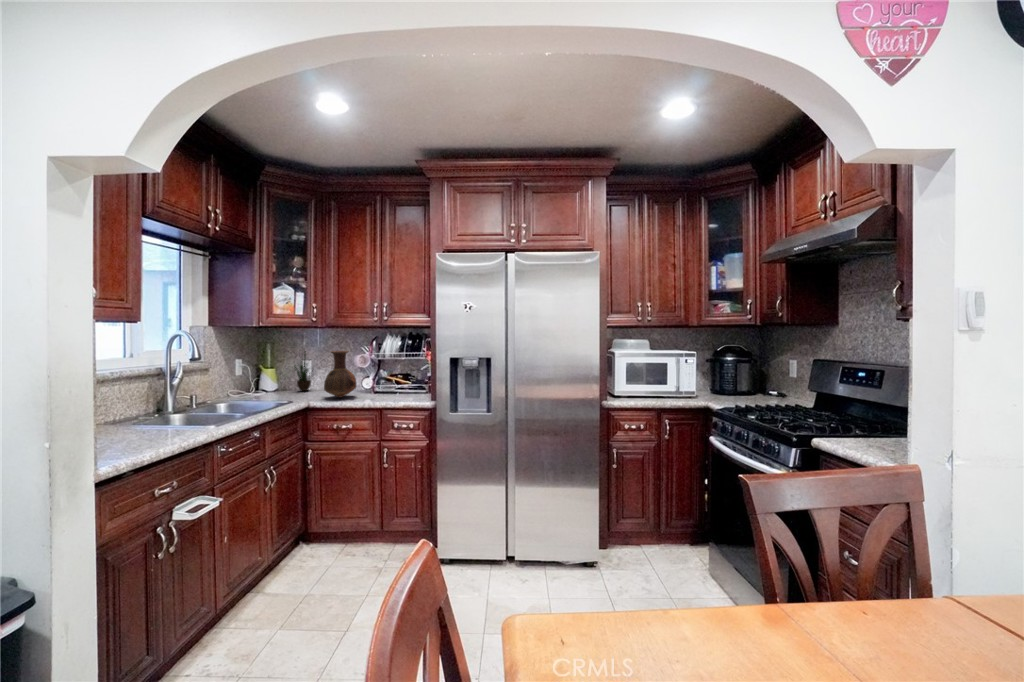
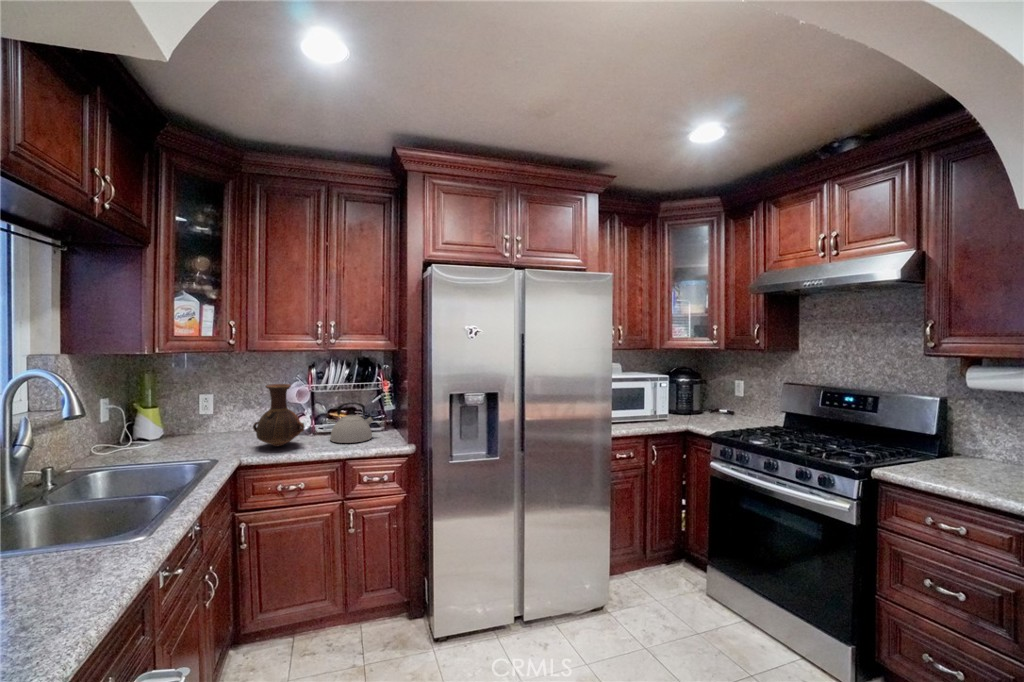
potted plant: present [294,351,311,391] -> none [182,370,223,439]
kettle: none [378,367,412,398] -> present [330,403,374,443]

